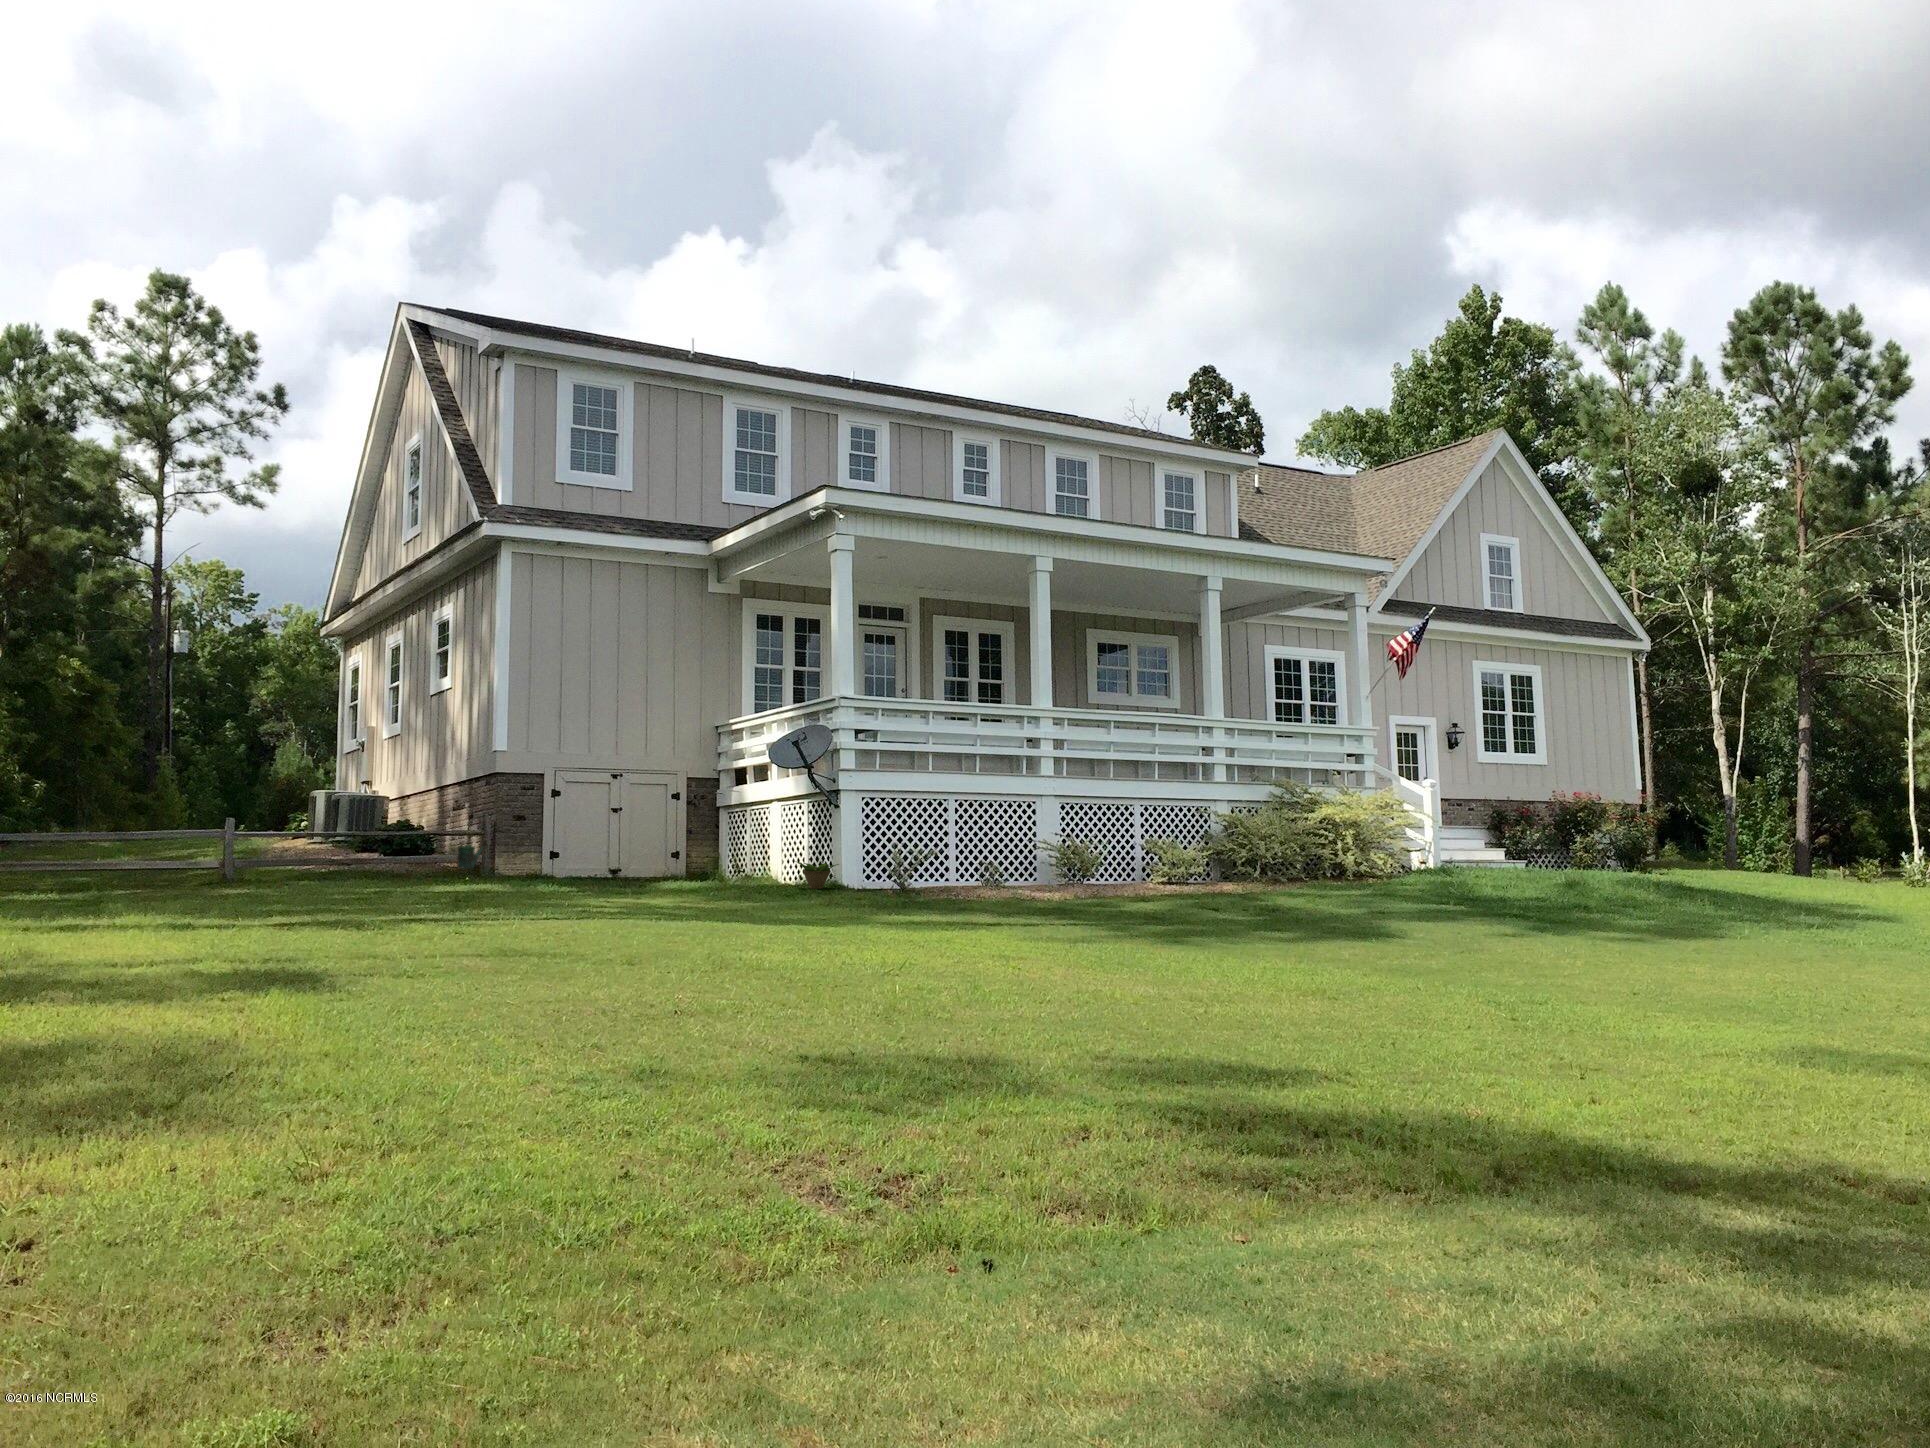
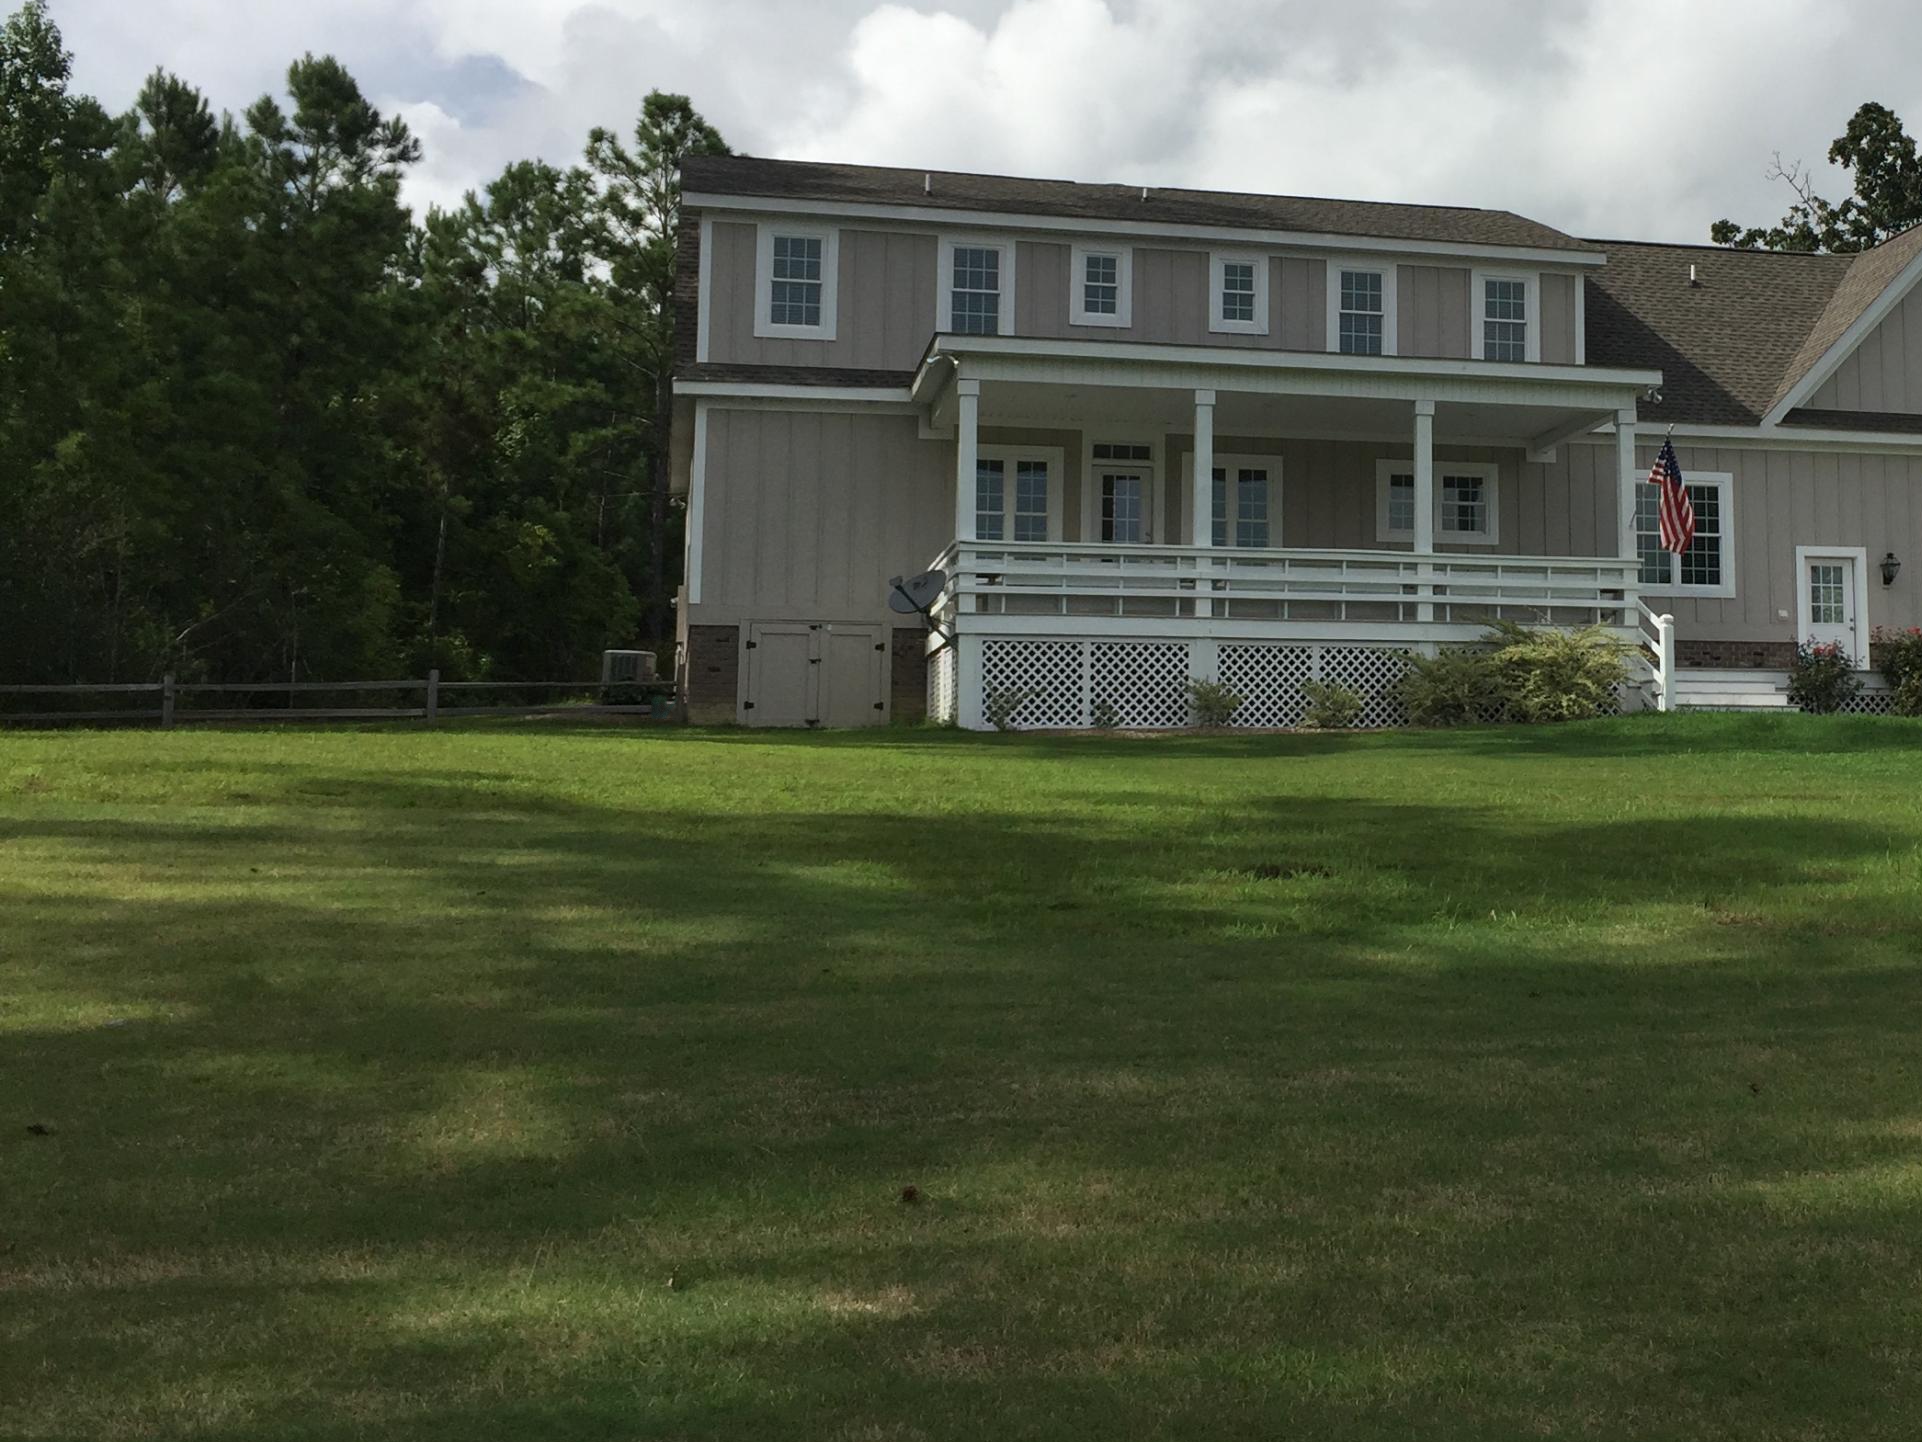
decorative plant: present [795,861,839,889] -> none [901,703,942,730]

